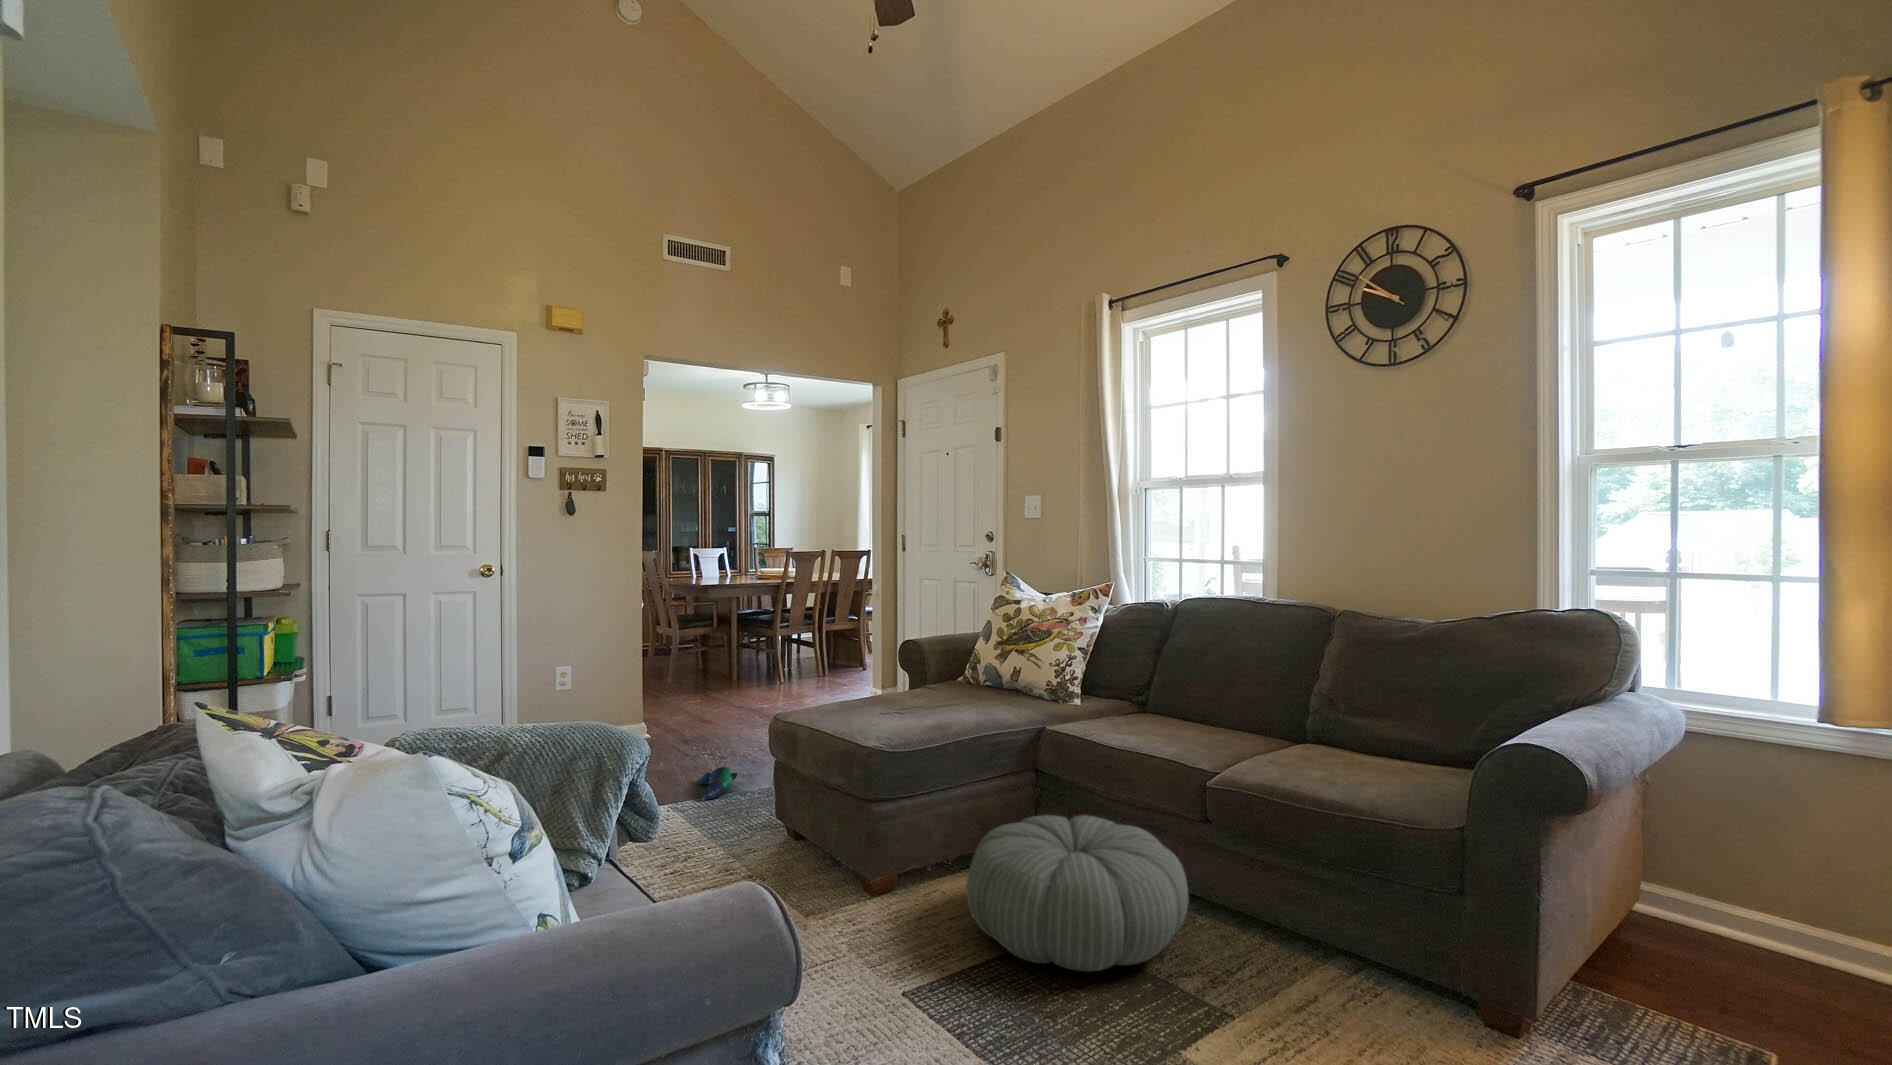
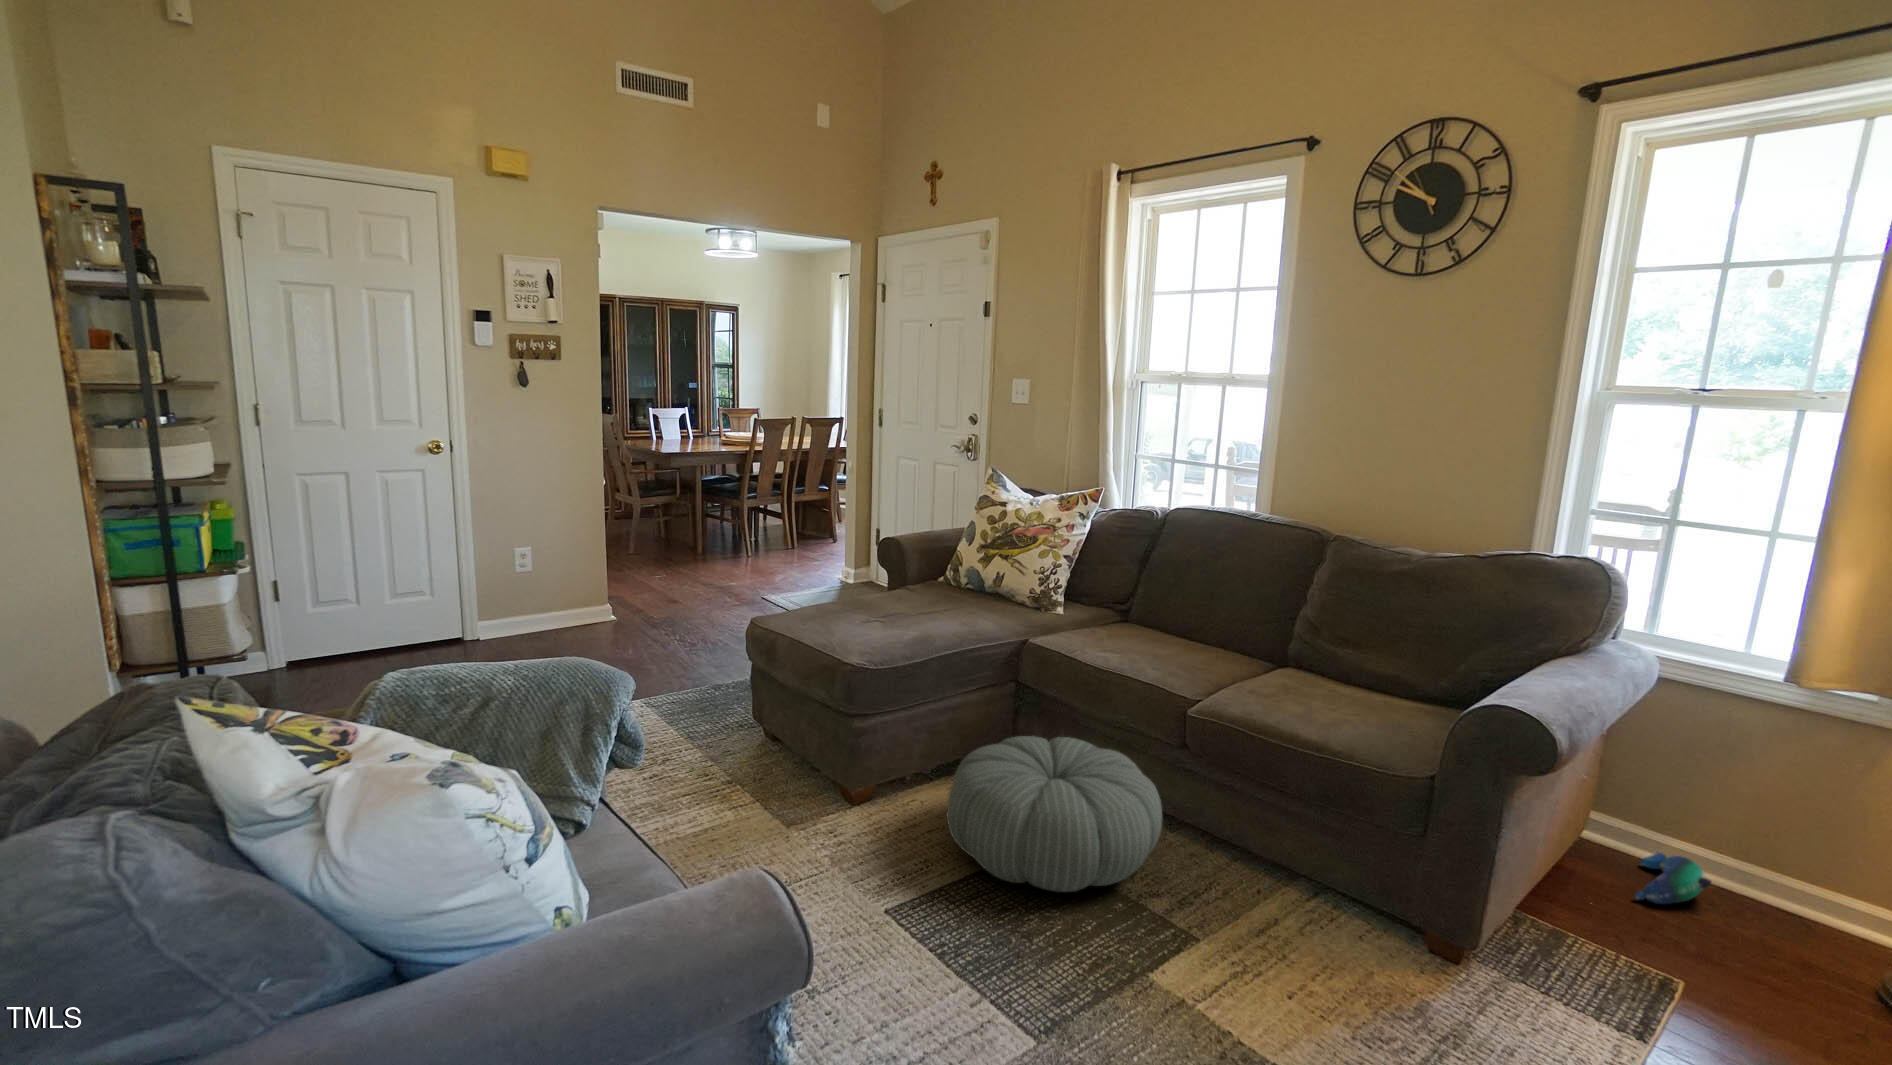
plush toy: present [698,767,737,800] -> present [1635,853,1712,905]

